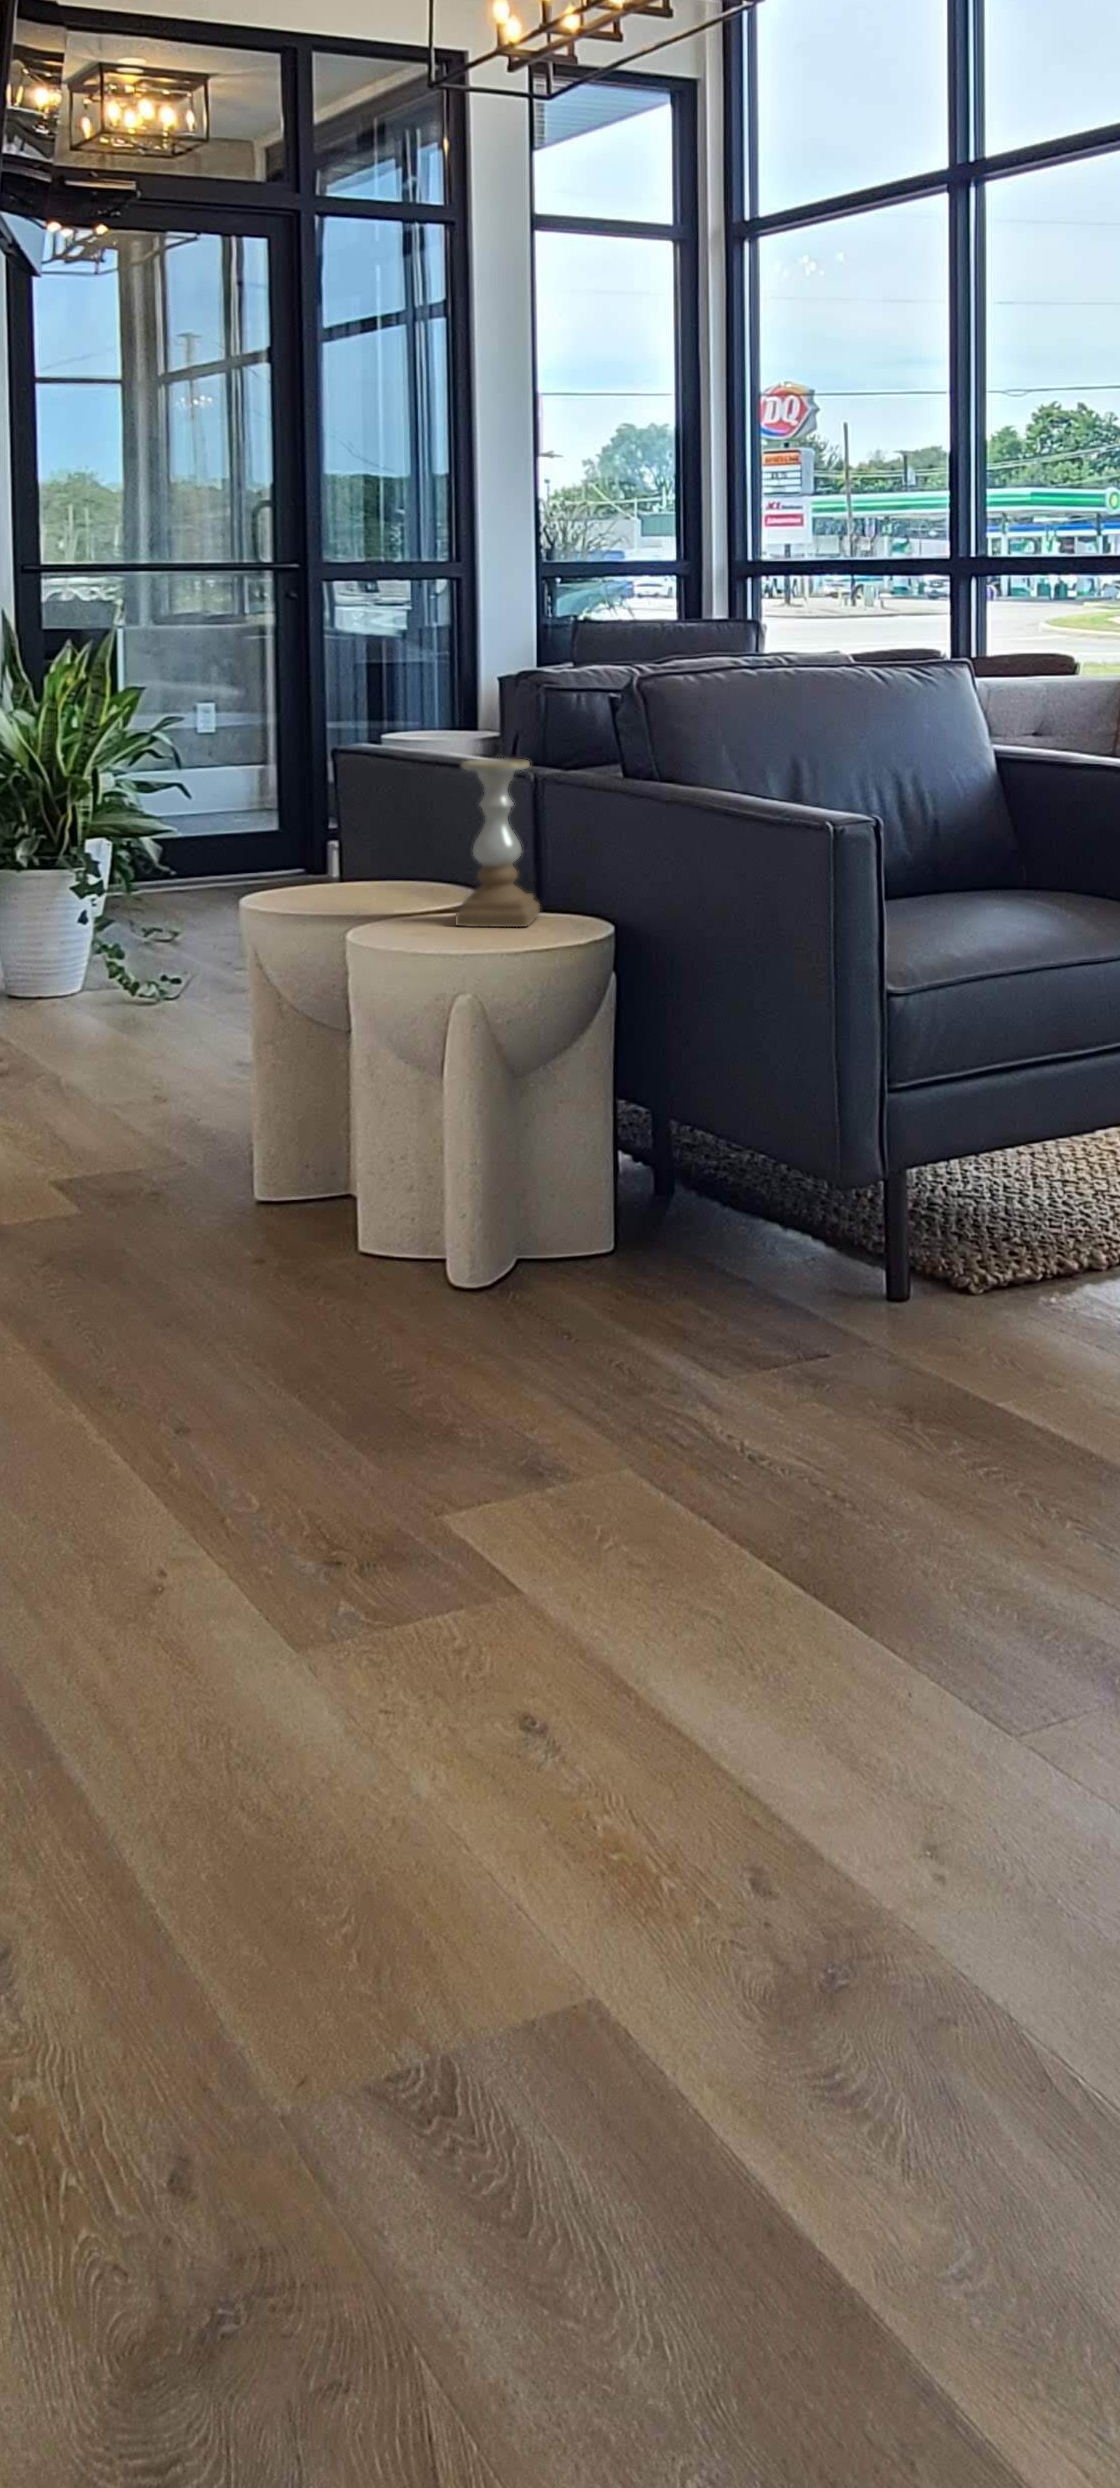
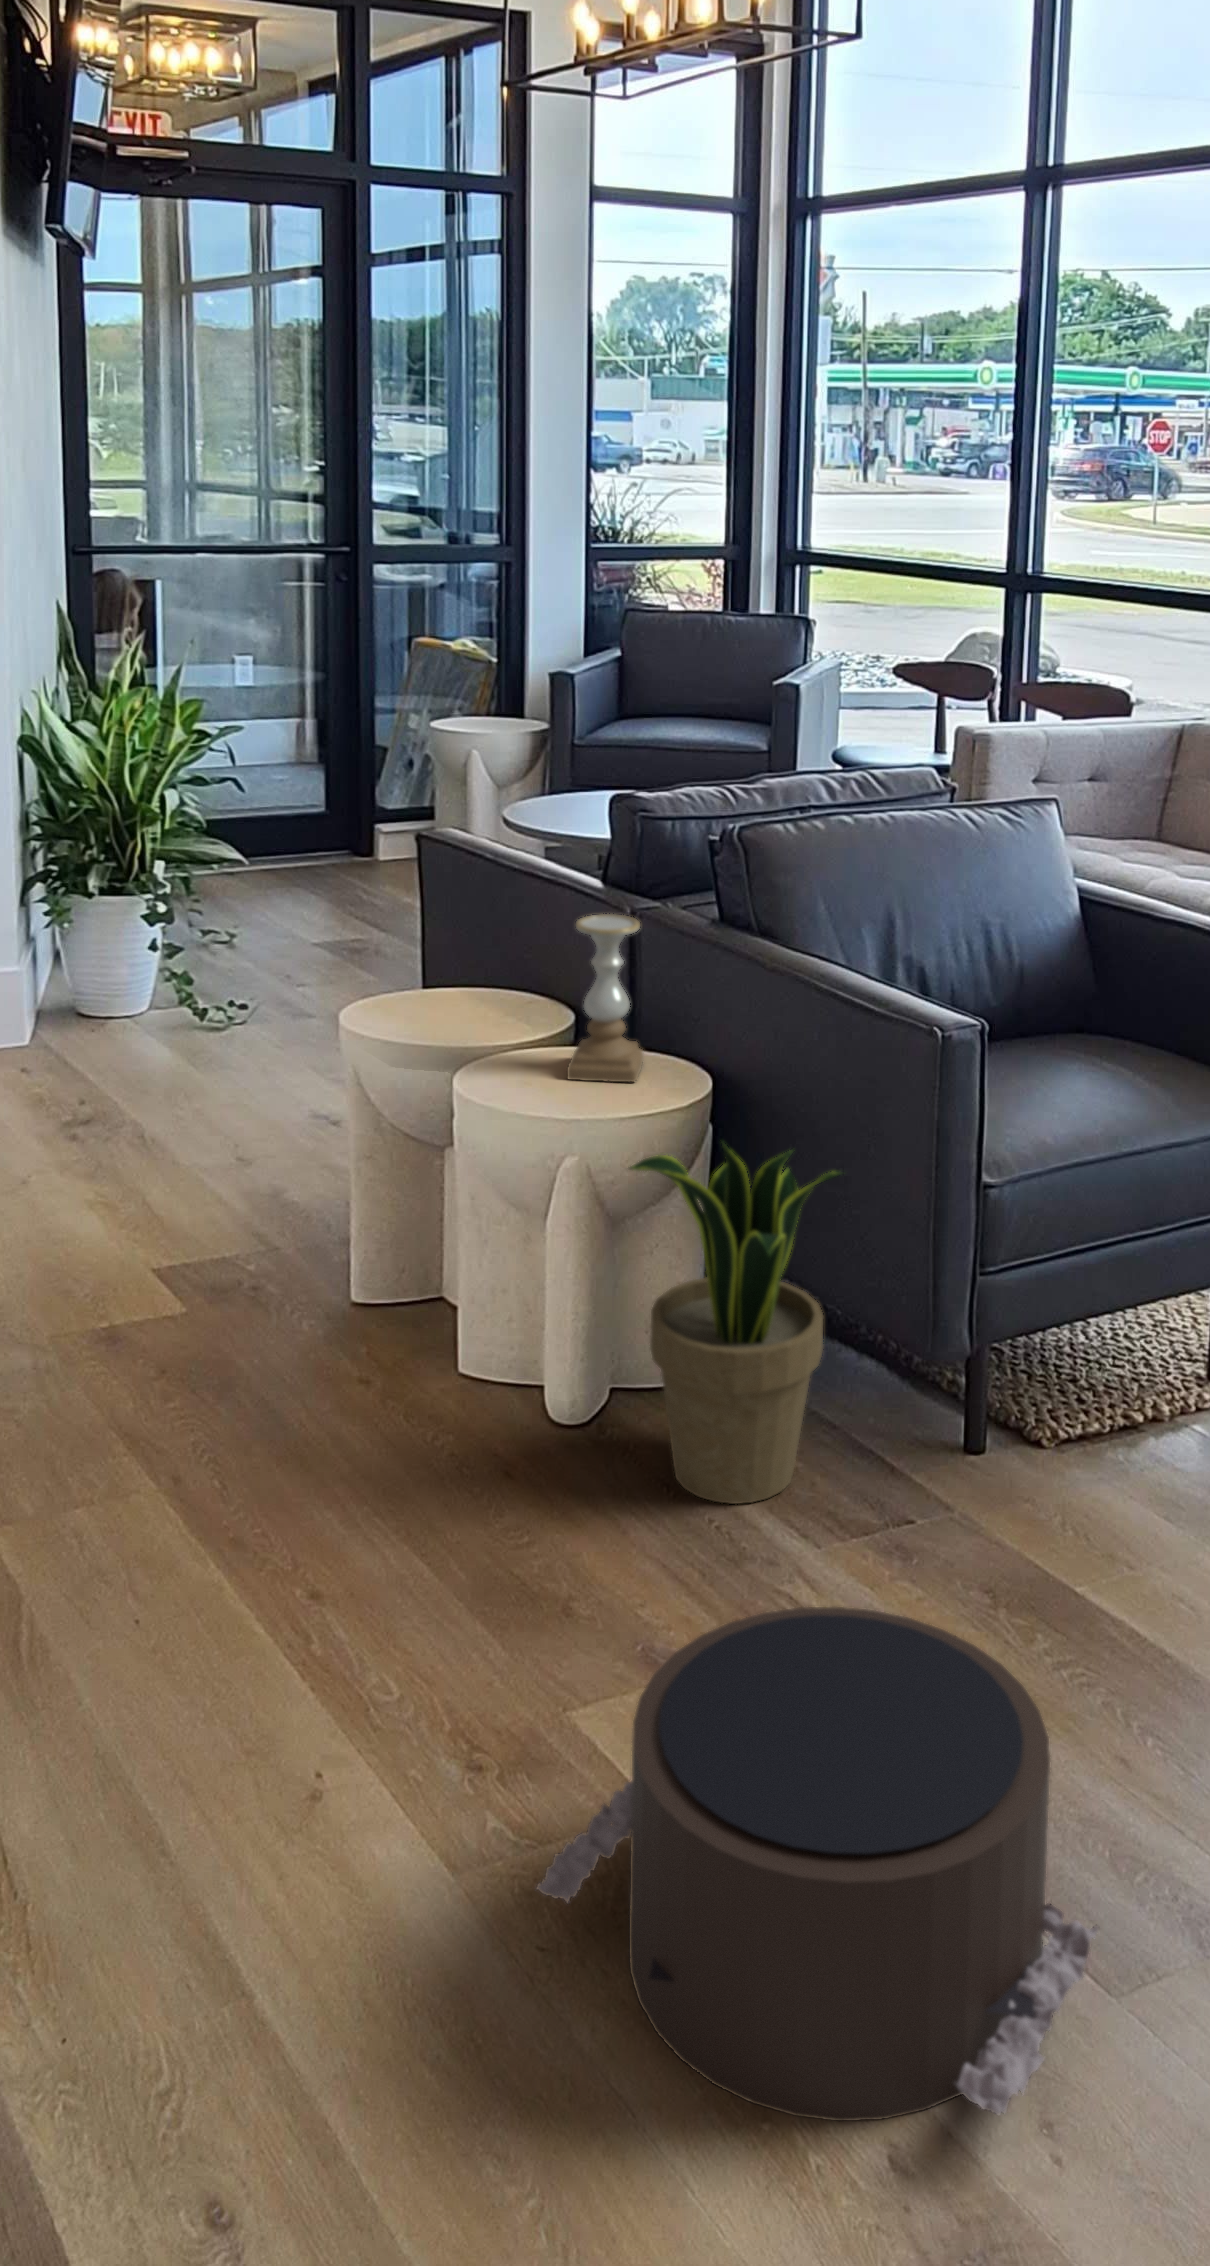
potted plant: none [508,951,744,1343] -> present [630,1143,842,1504]
pouf: none [344,1357,997,1877] -> present [537,1607,1098,2121]

